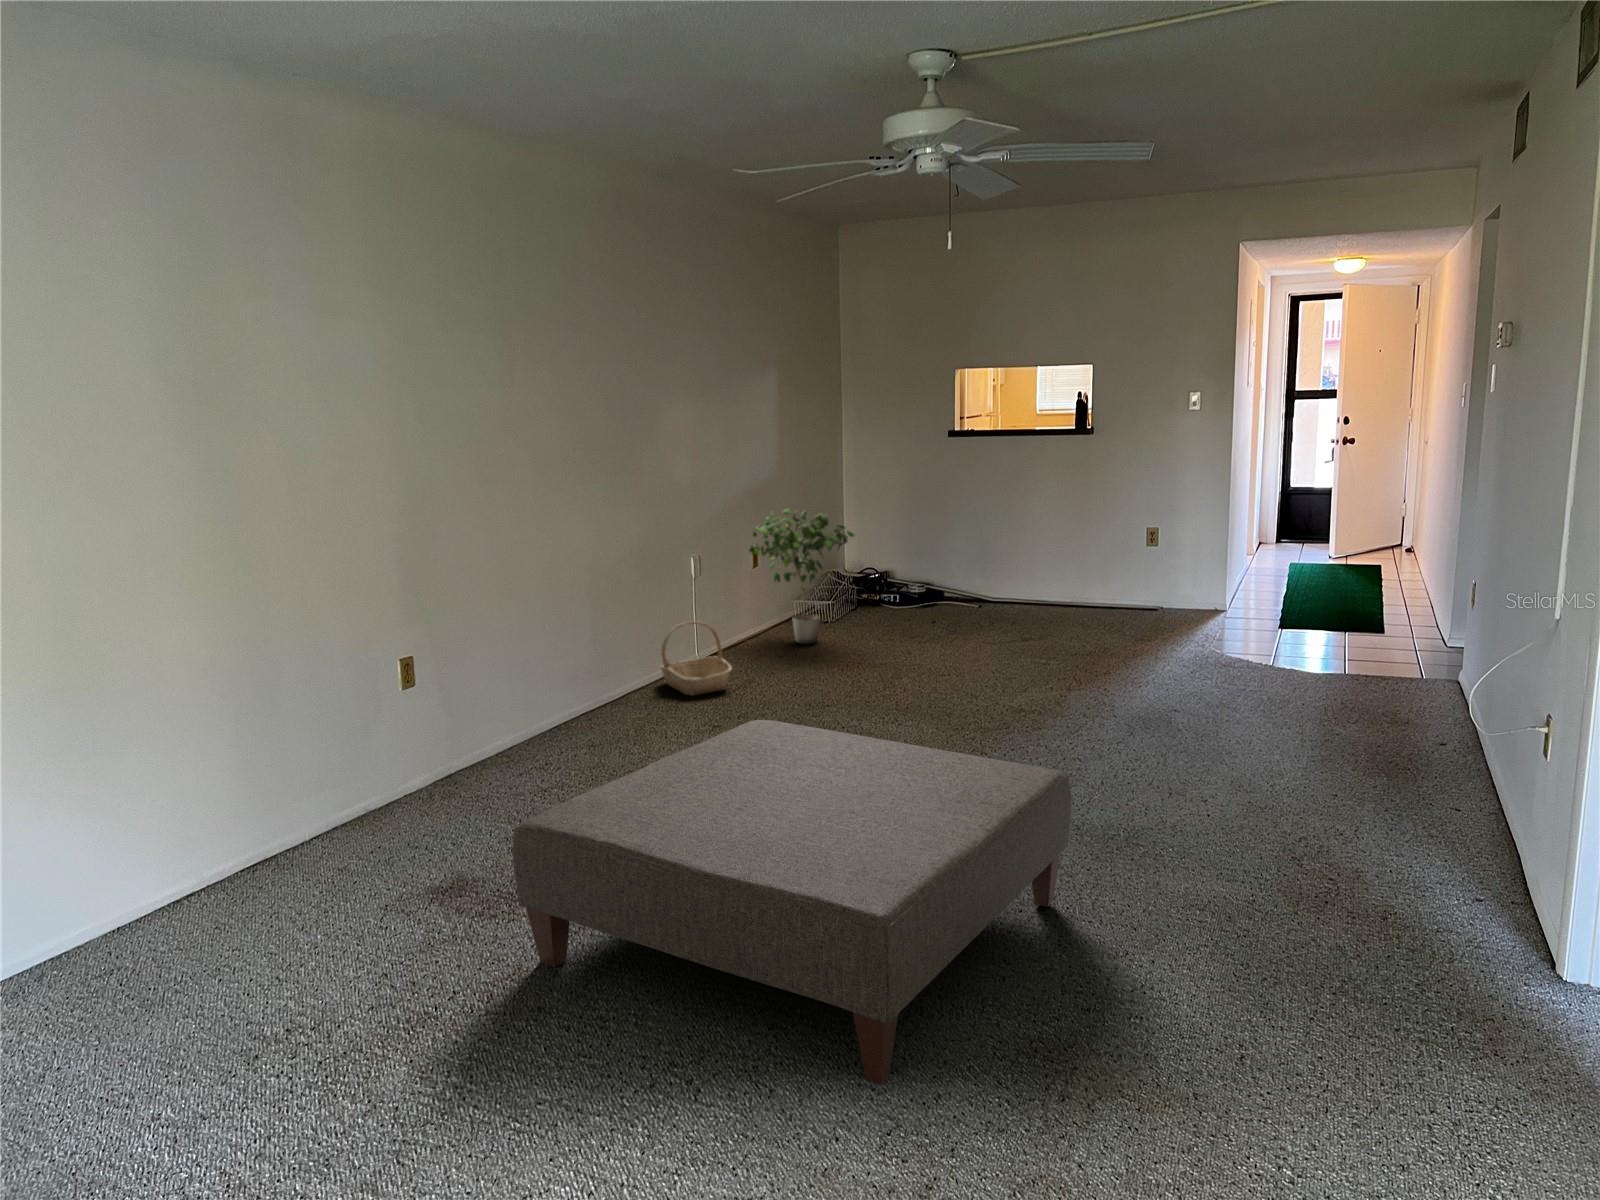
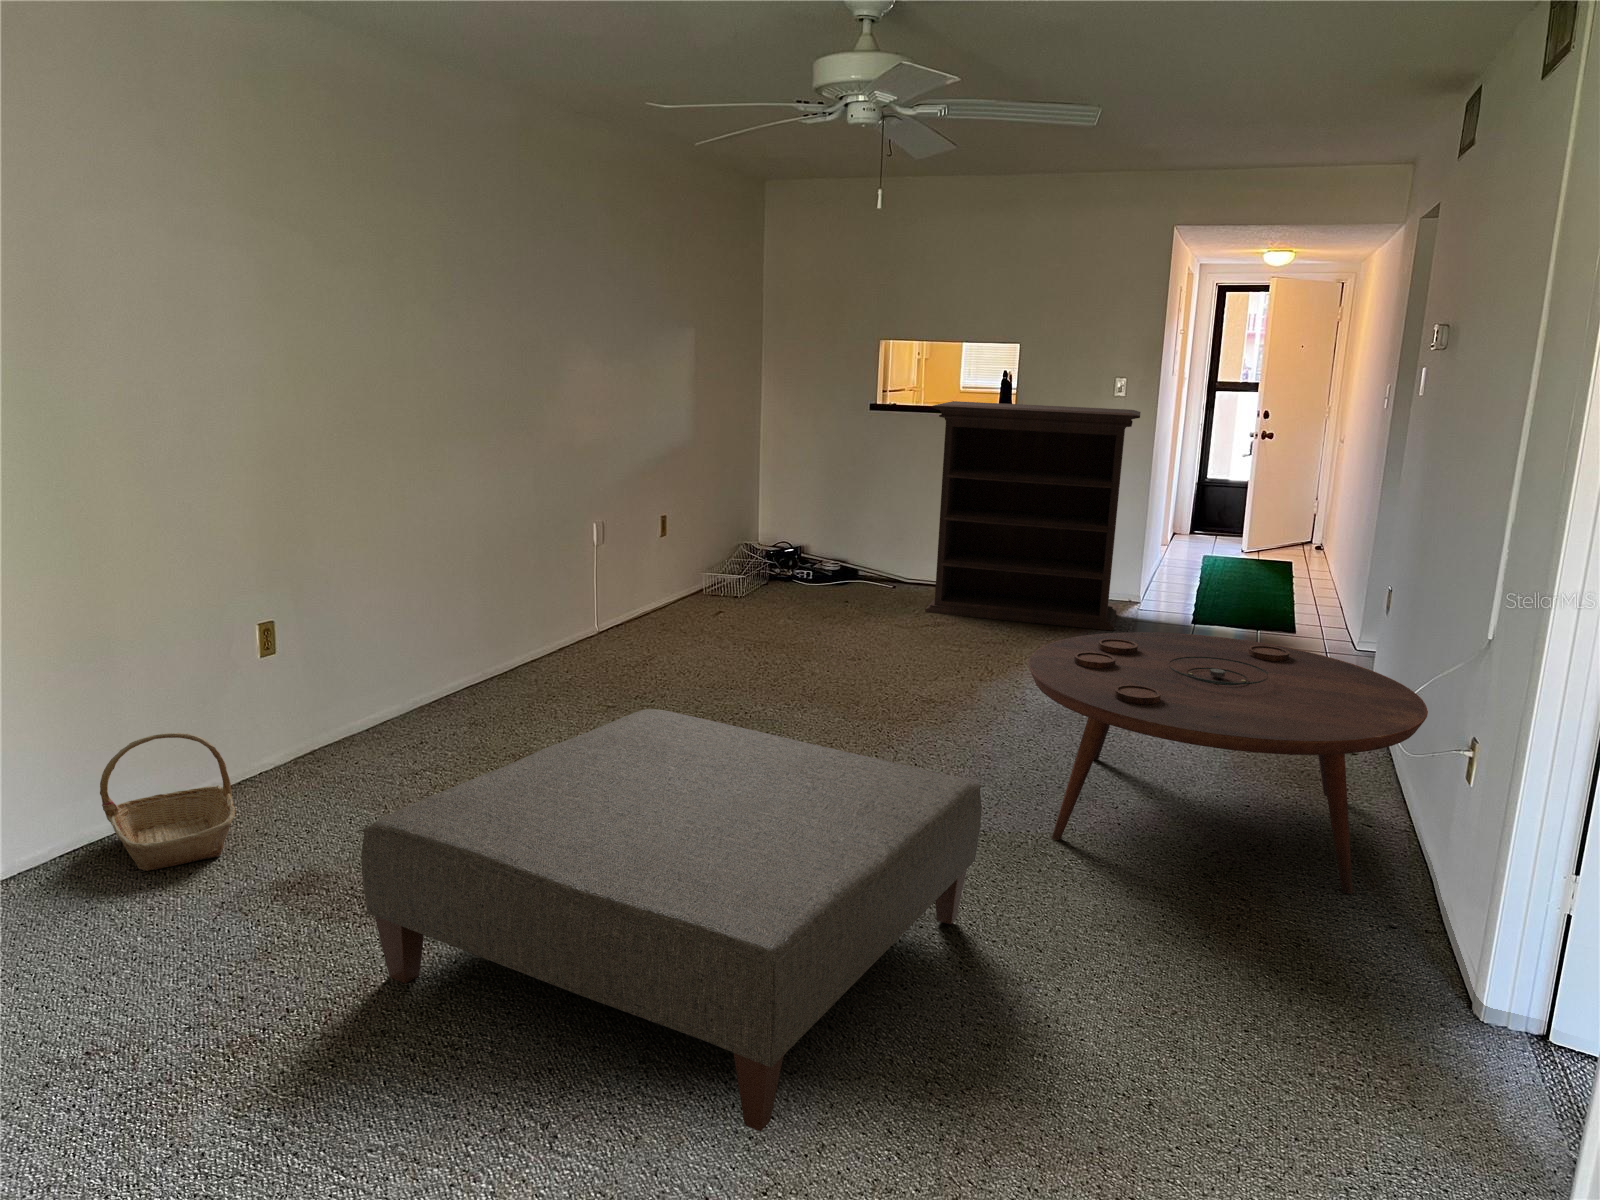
bookshelf: none [1008,423,1213,638] -> present [925,401,1141,631]
potted plant: present [749,509,855,644] -> none [654,475,767,619]
basket: present [660,621,732,695] -> present [100,733,235,871]
coffee table: none [1112,632,1506,871] -> present [1028,632,1428,894]

